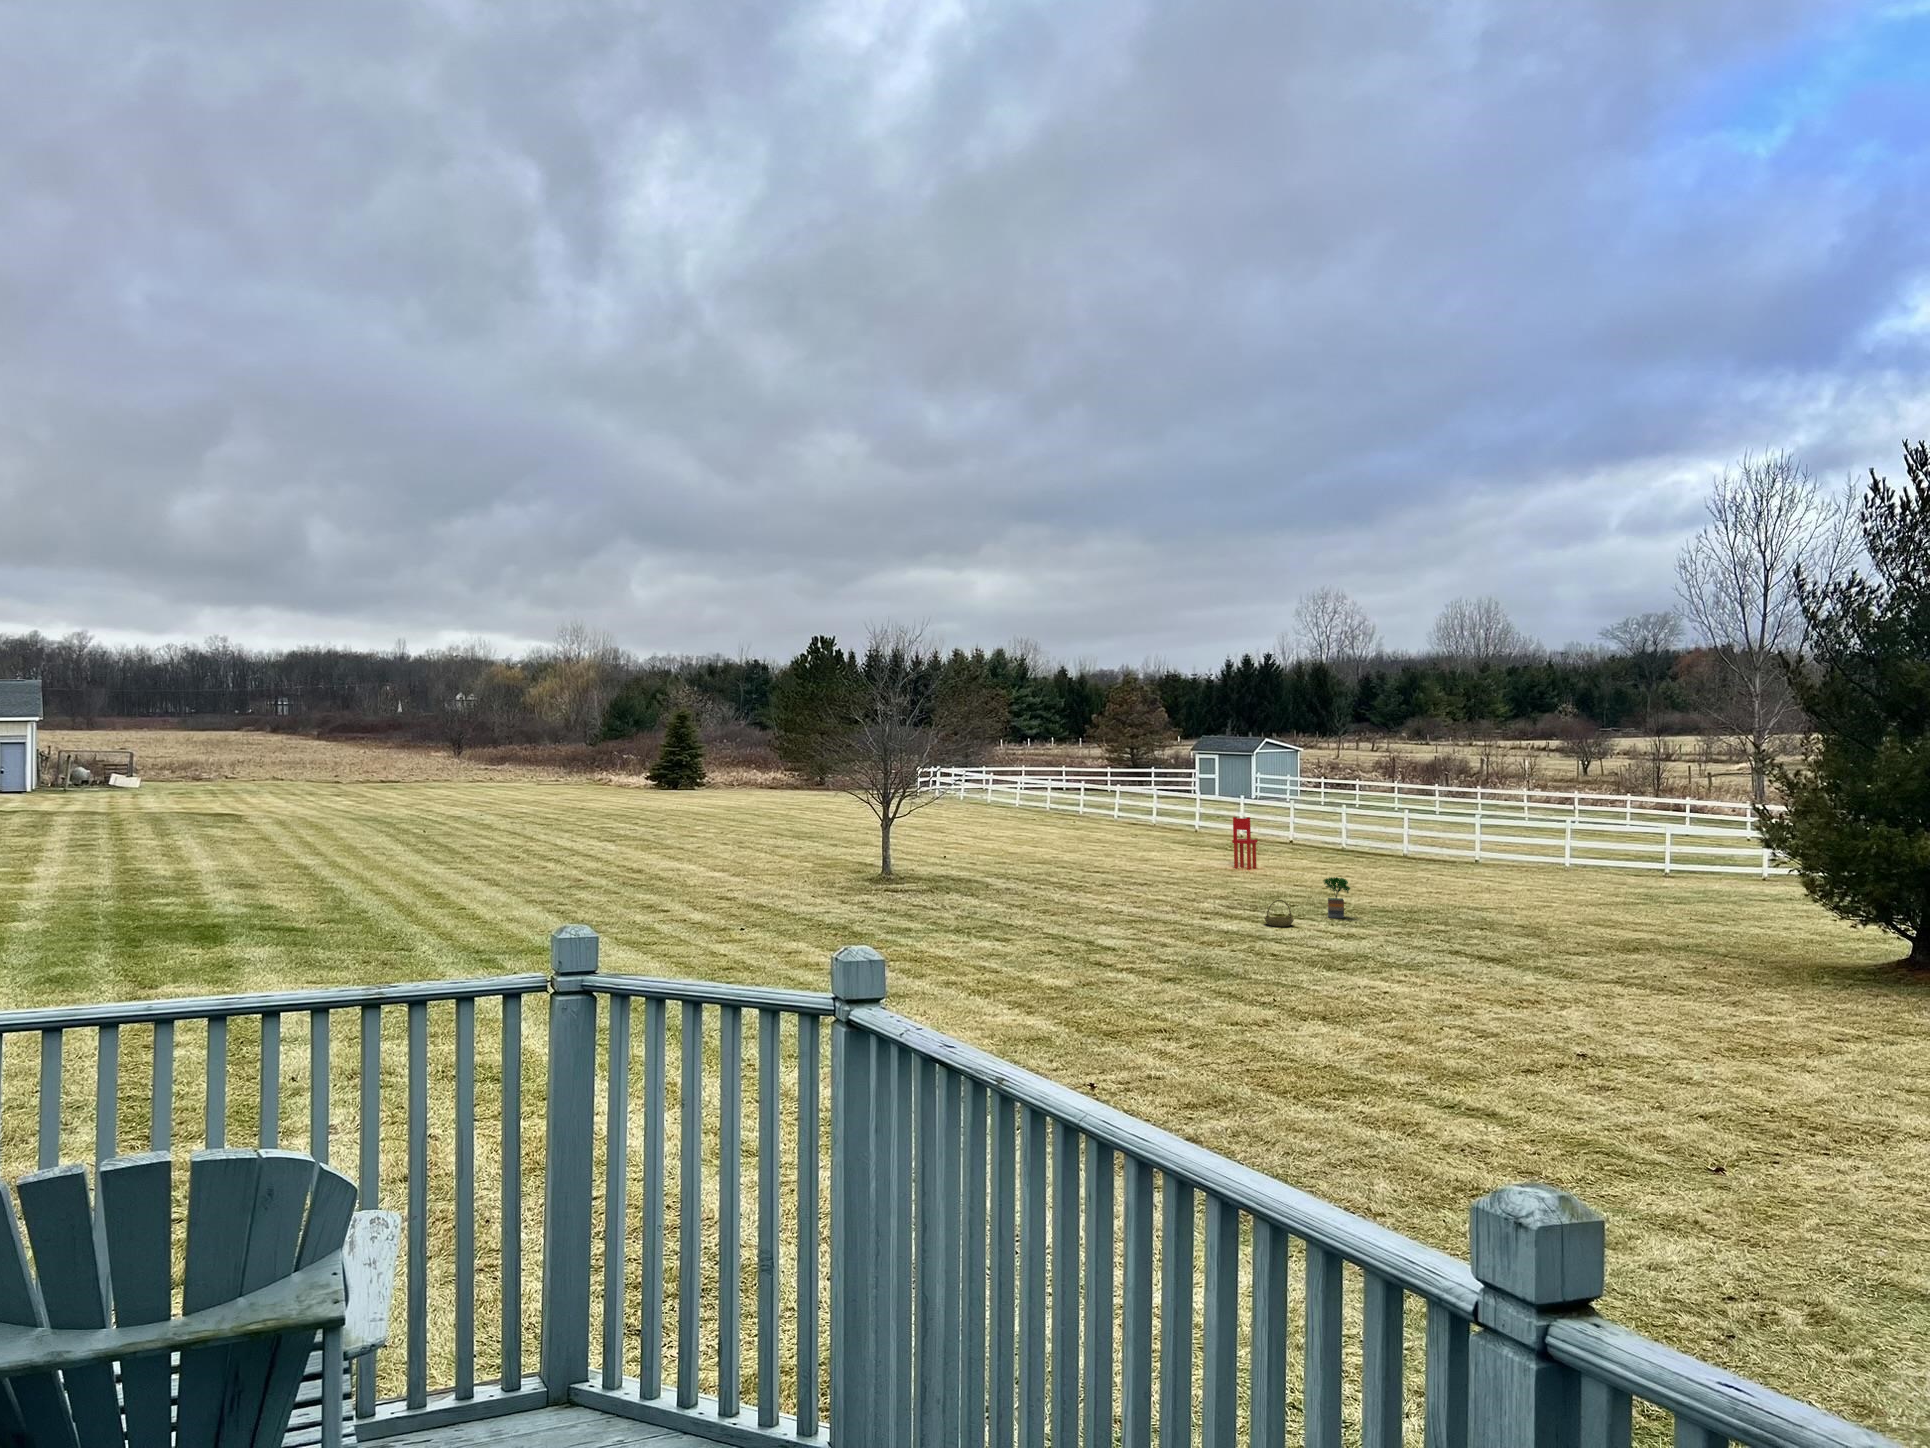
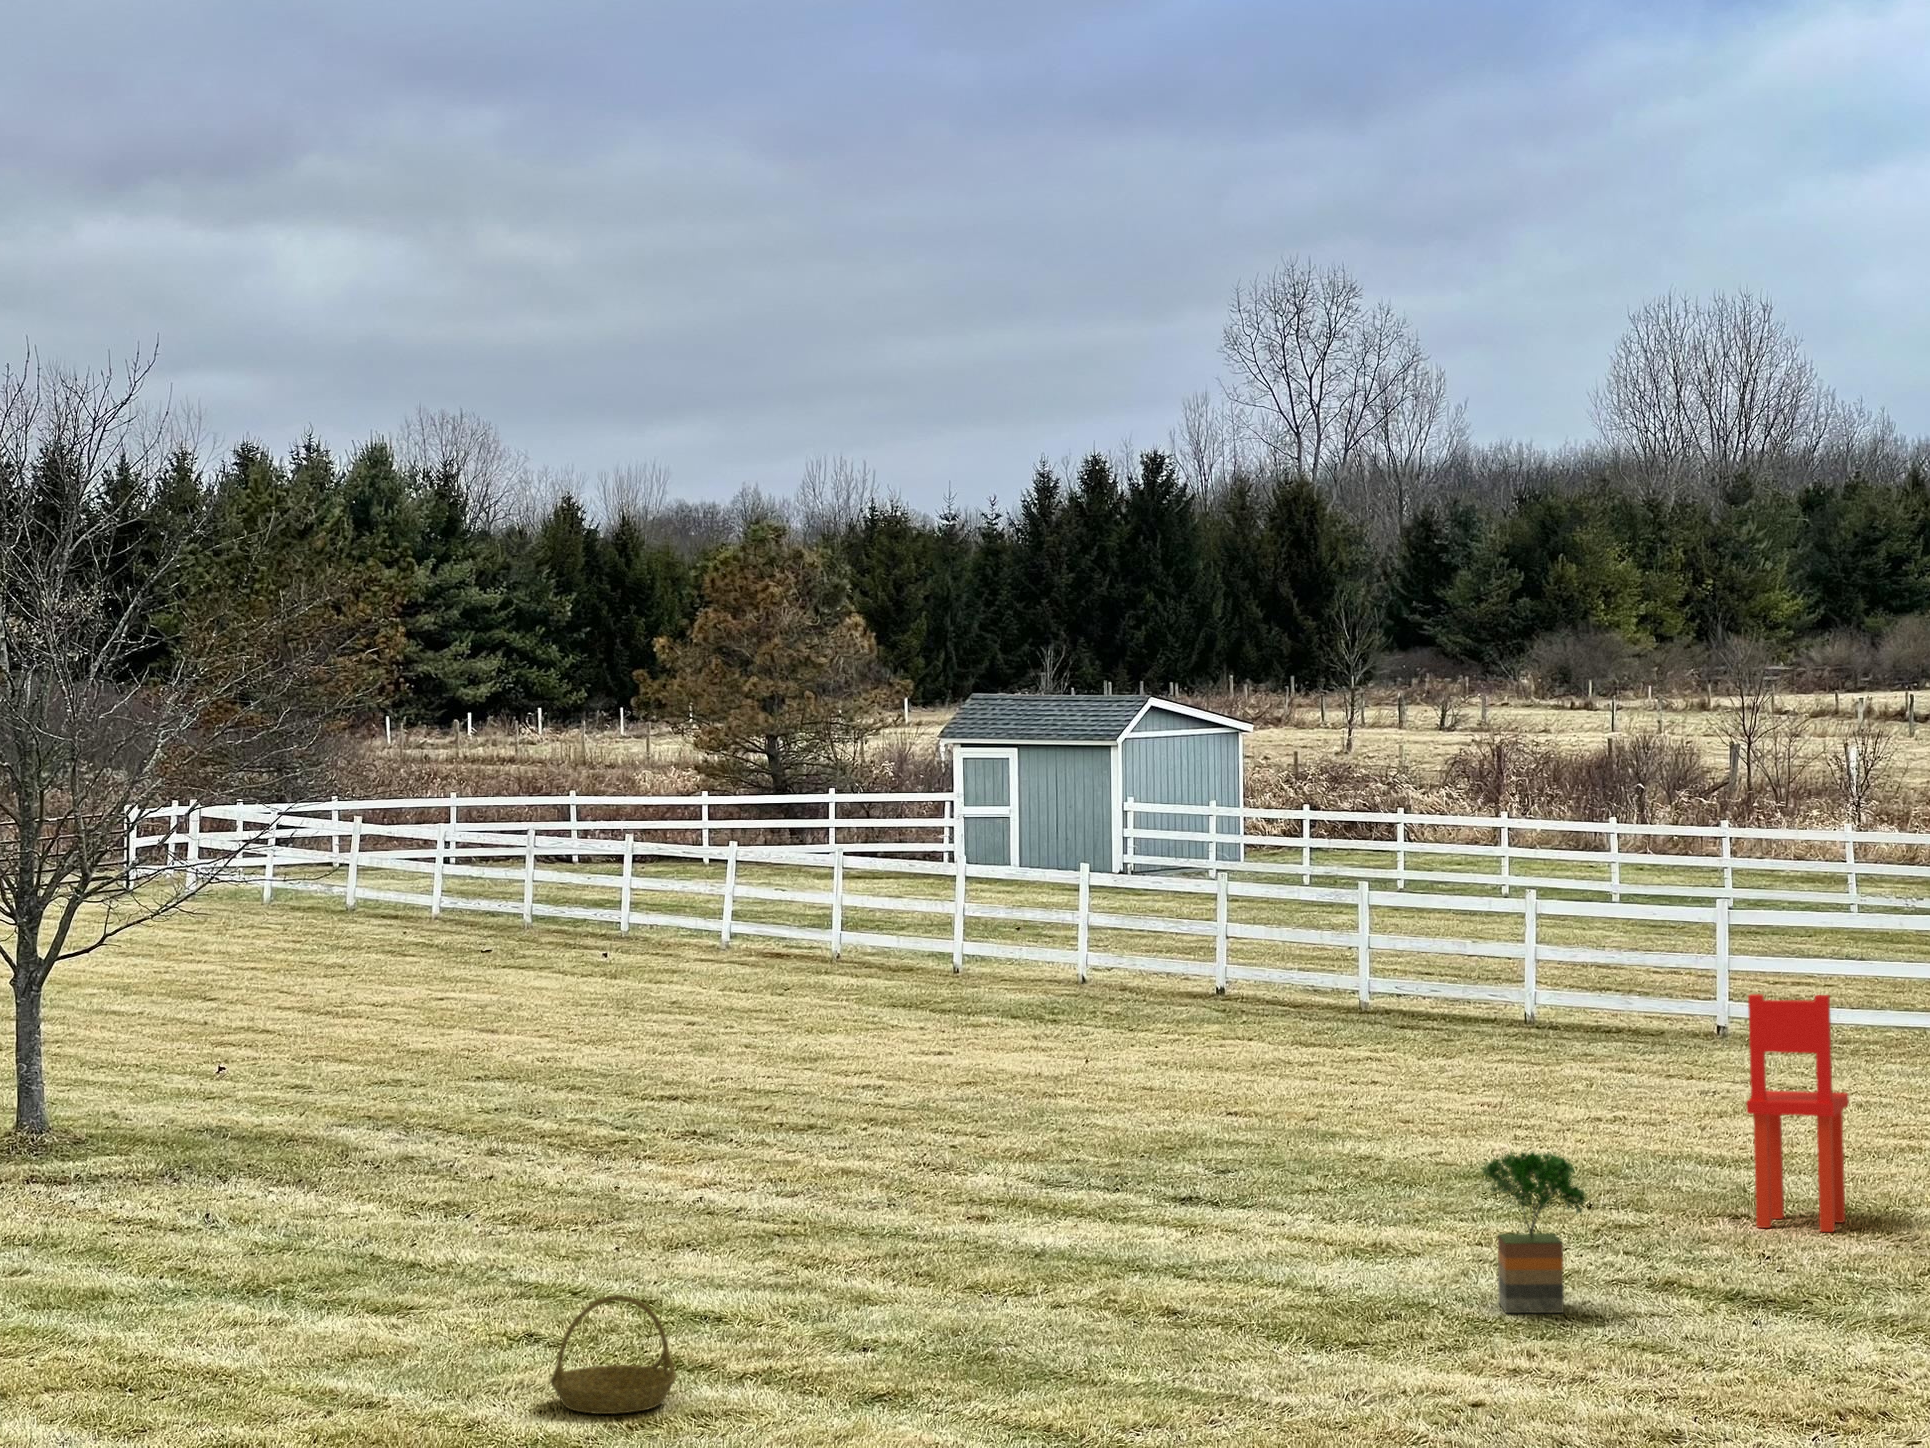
chair: present [1232,817,1258,869] -> present [1746,994,1849,1232]
basket: present [1264,900,1294,926] -> present [550,1295,676,1414]

